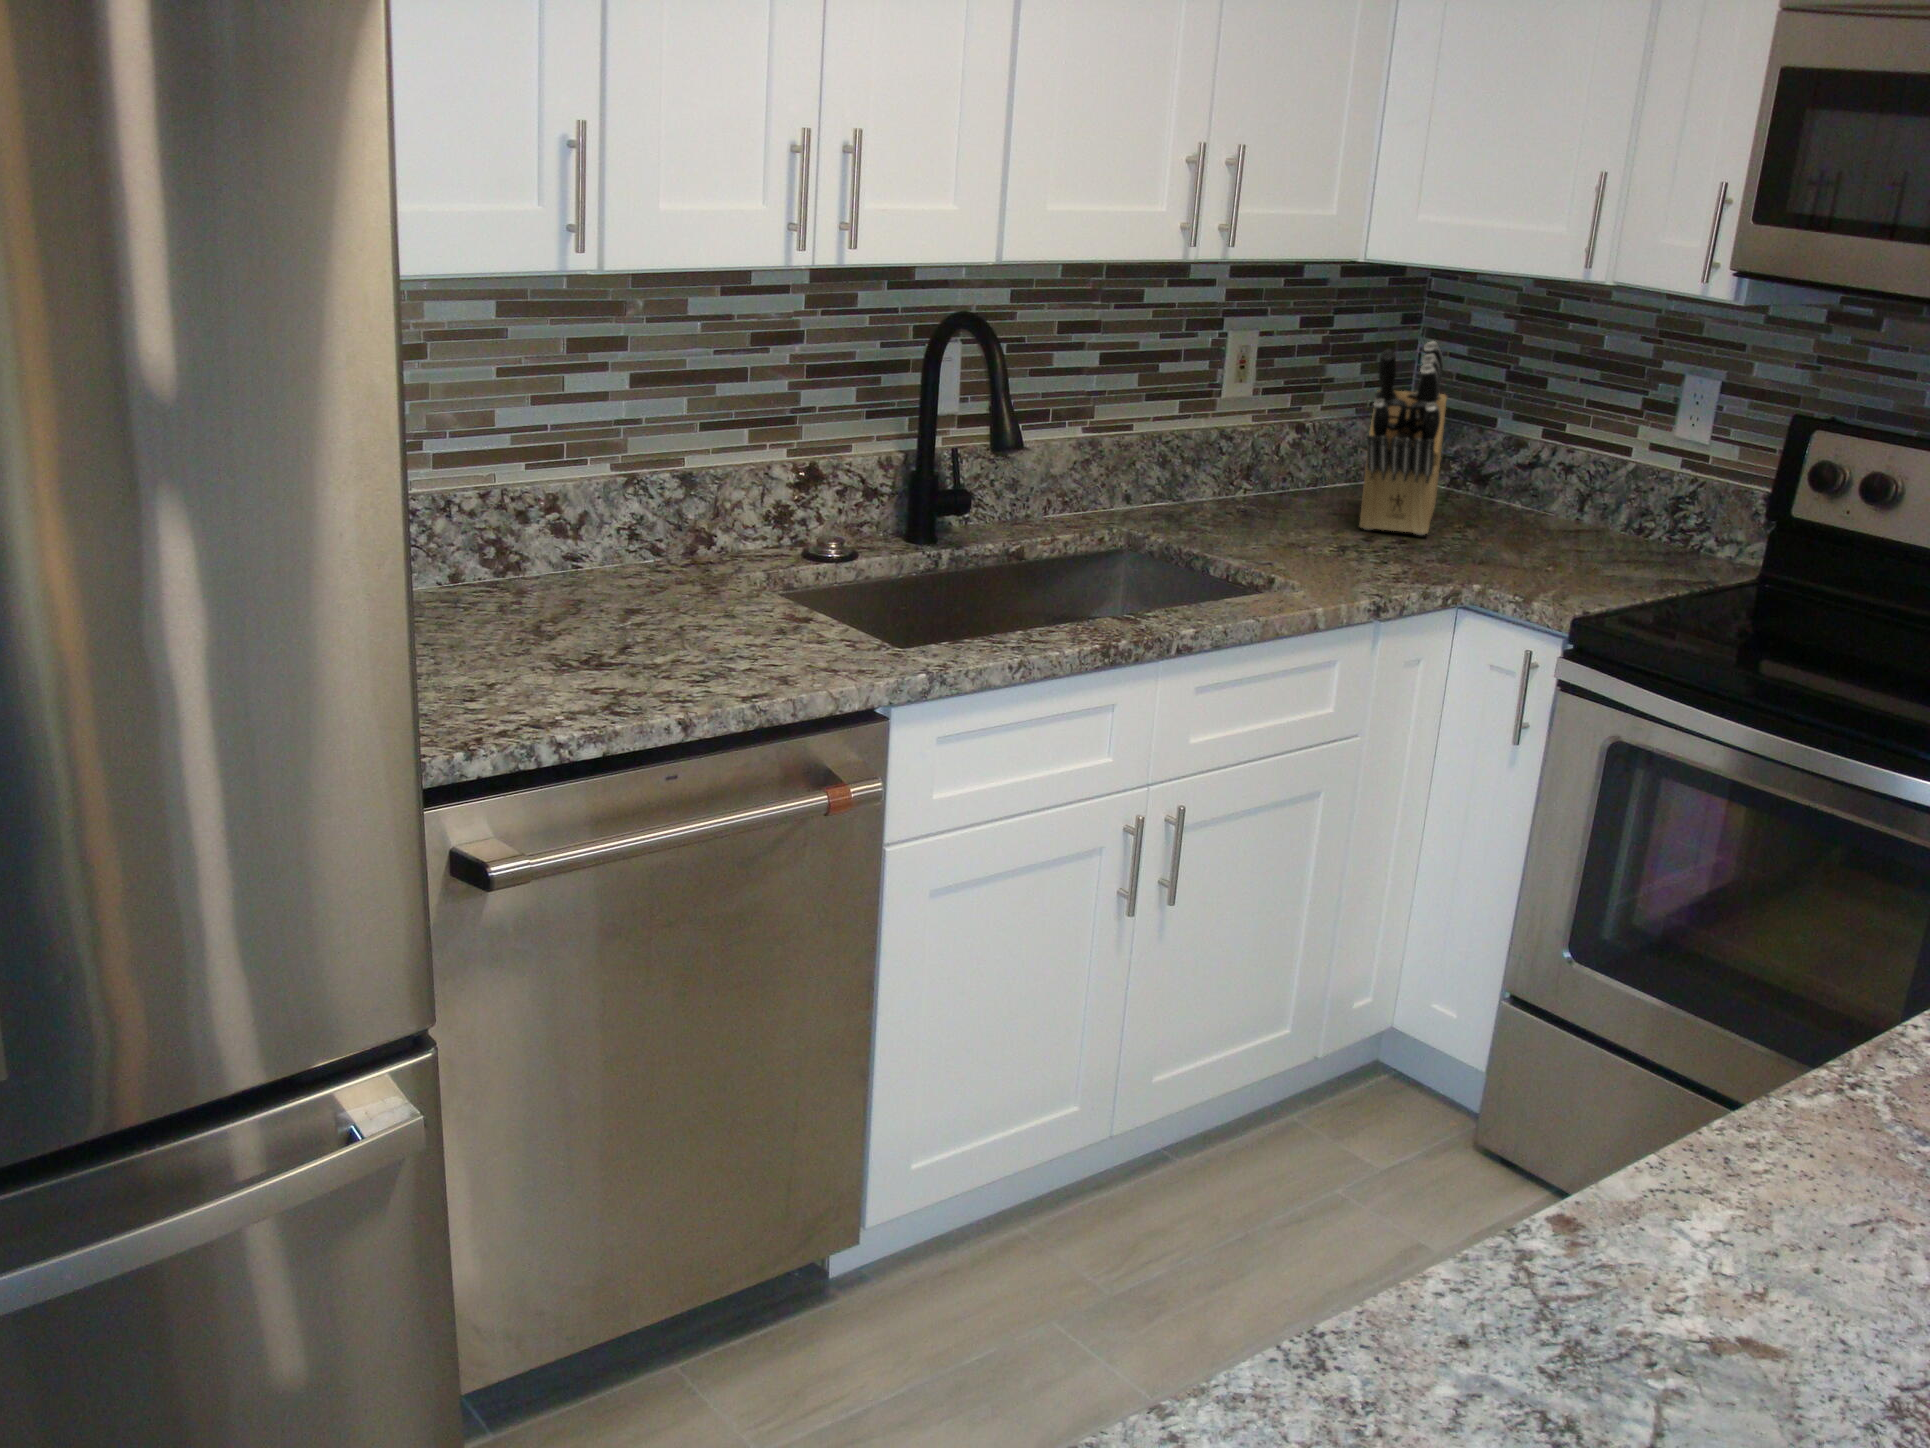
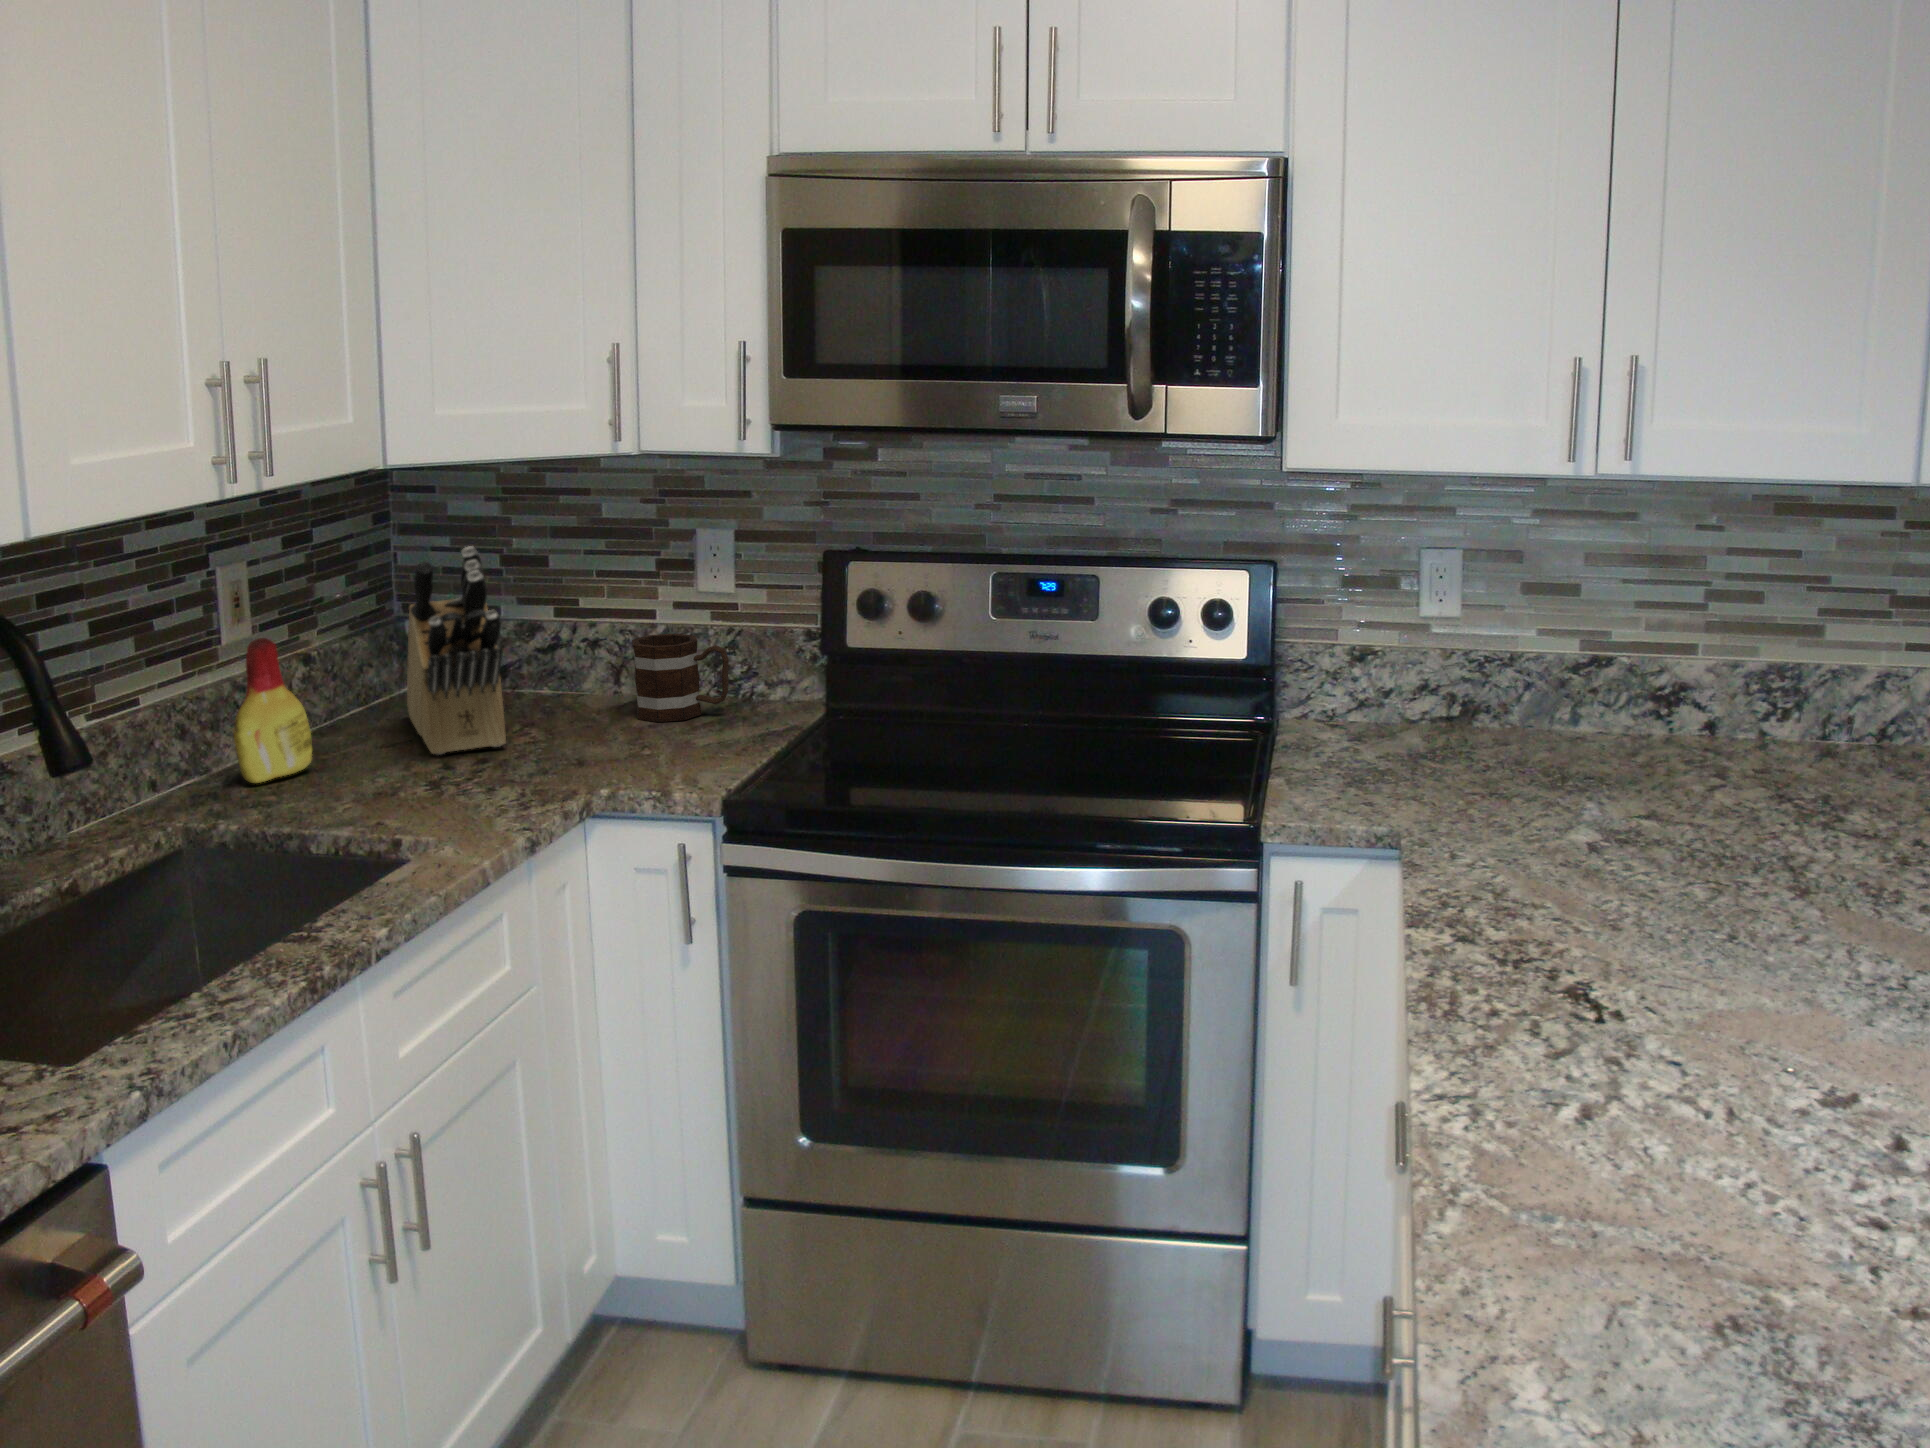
bottle: none [1194,393,1262,516] -> present [233,638,312,783]
mug: none [1571,466,1676,554] -> present [632,633,729,722]

